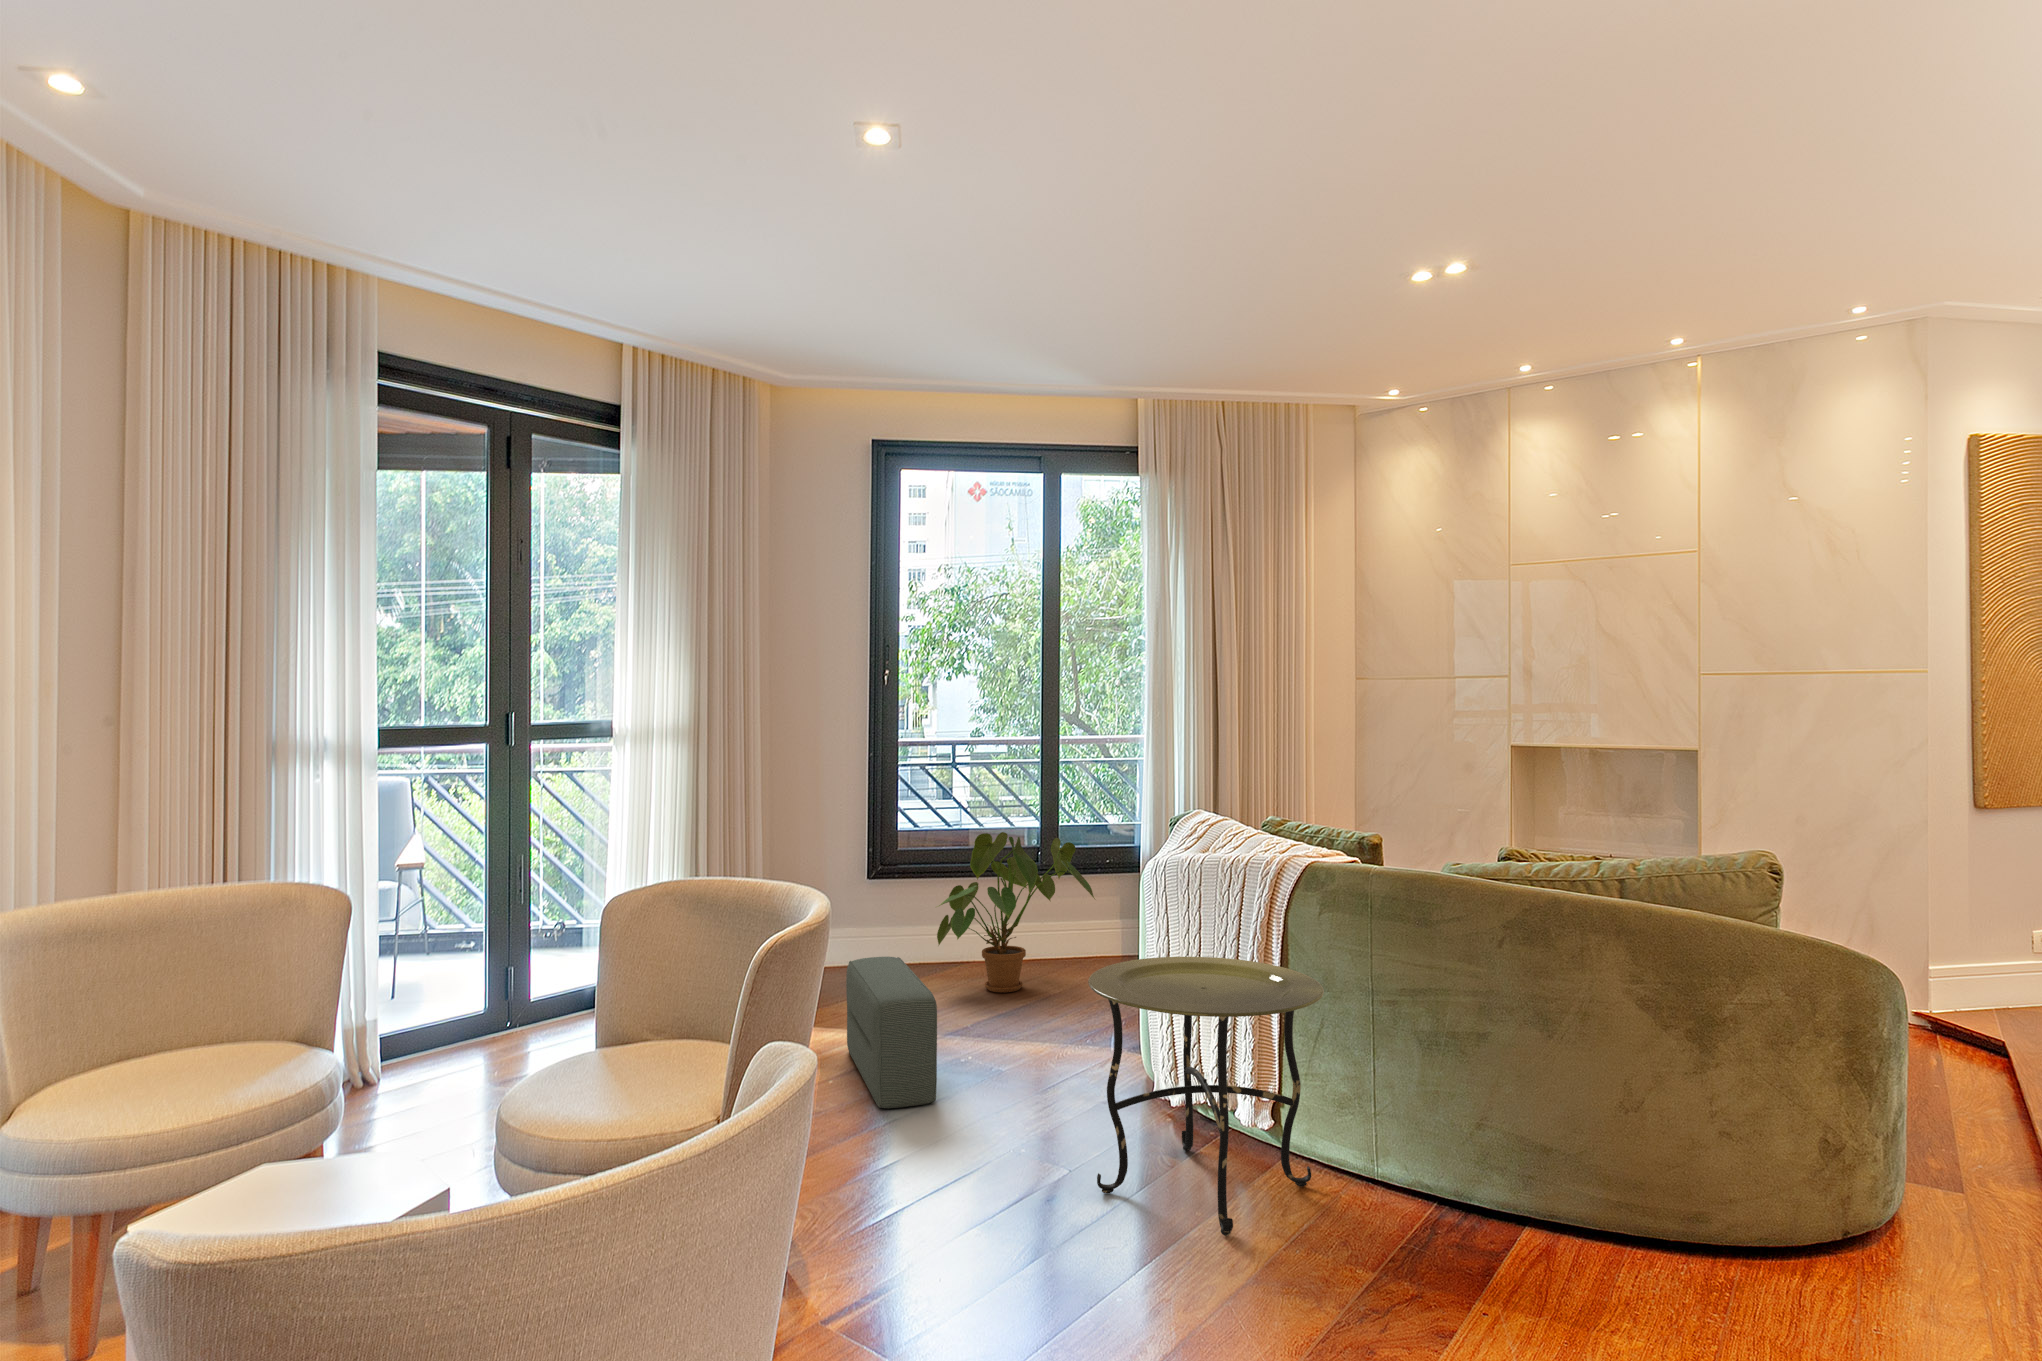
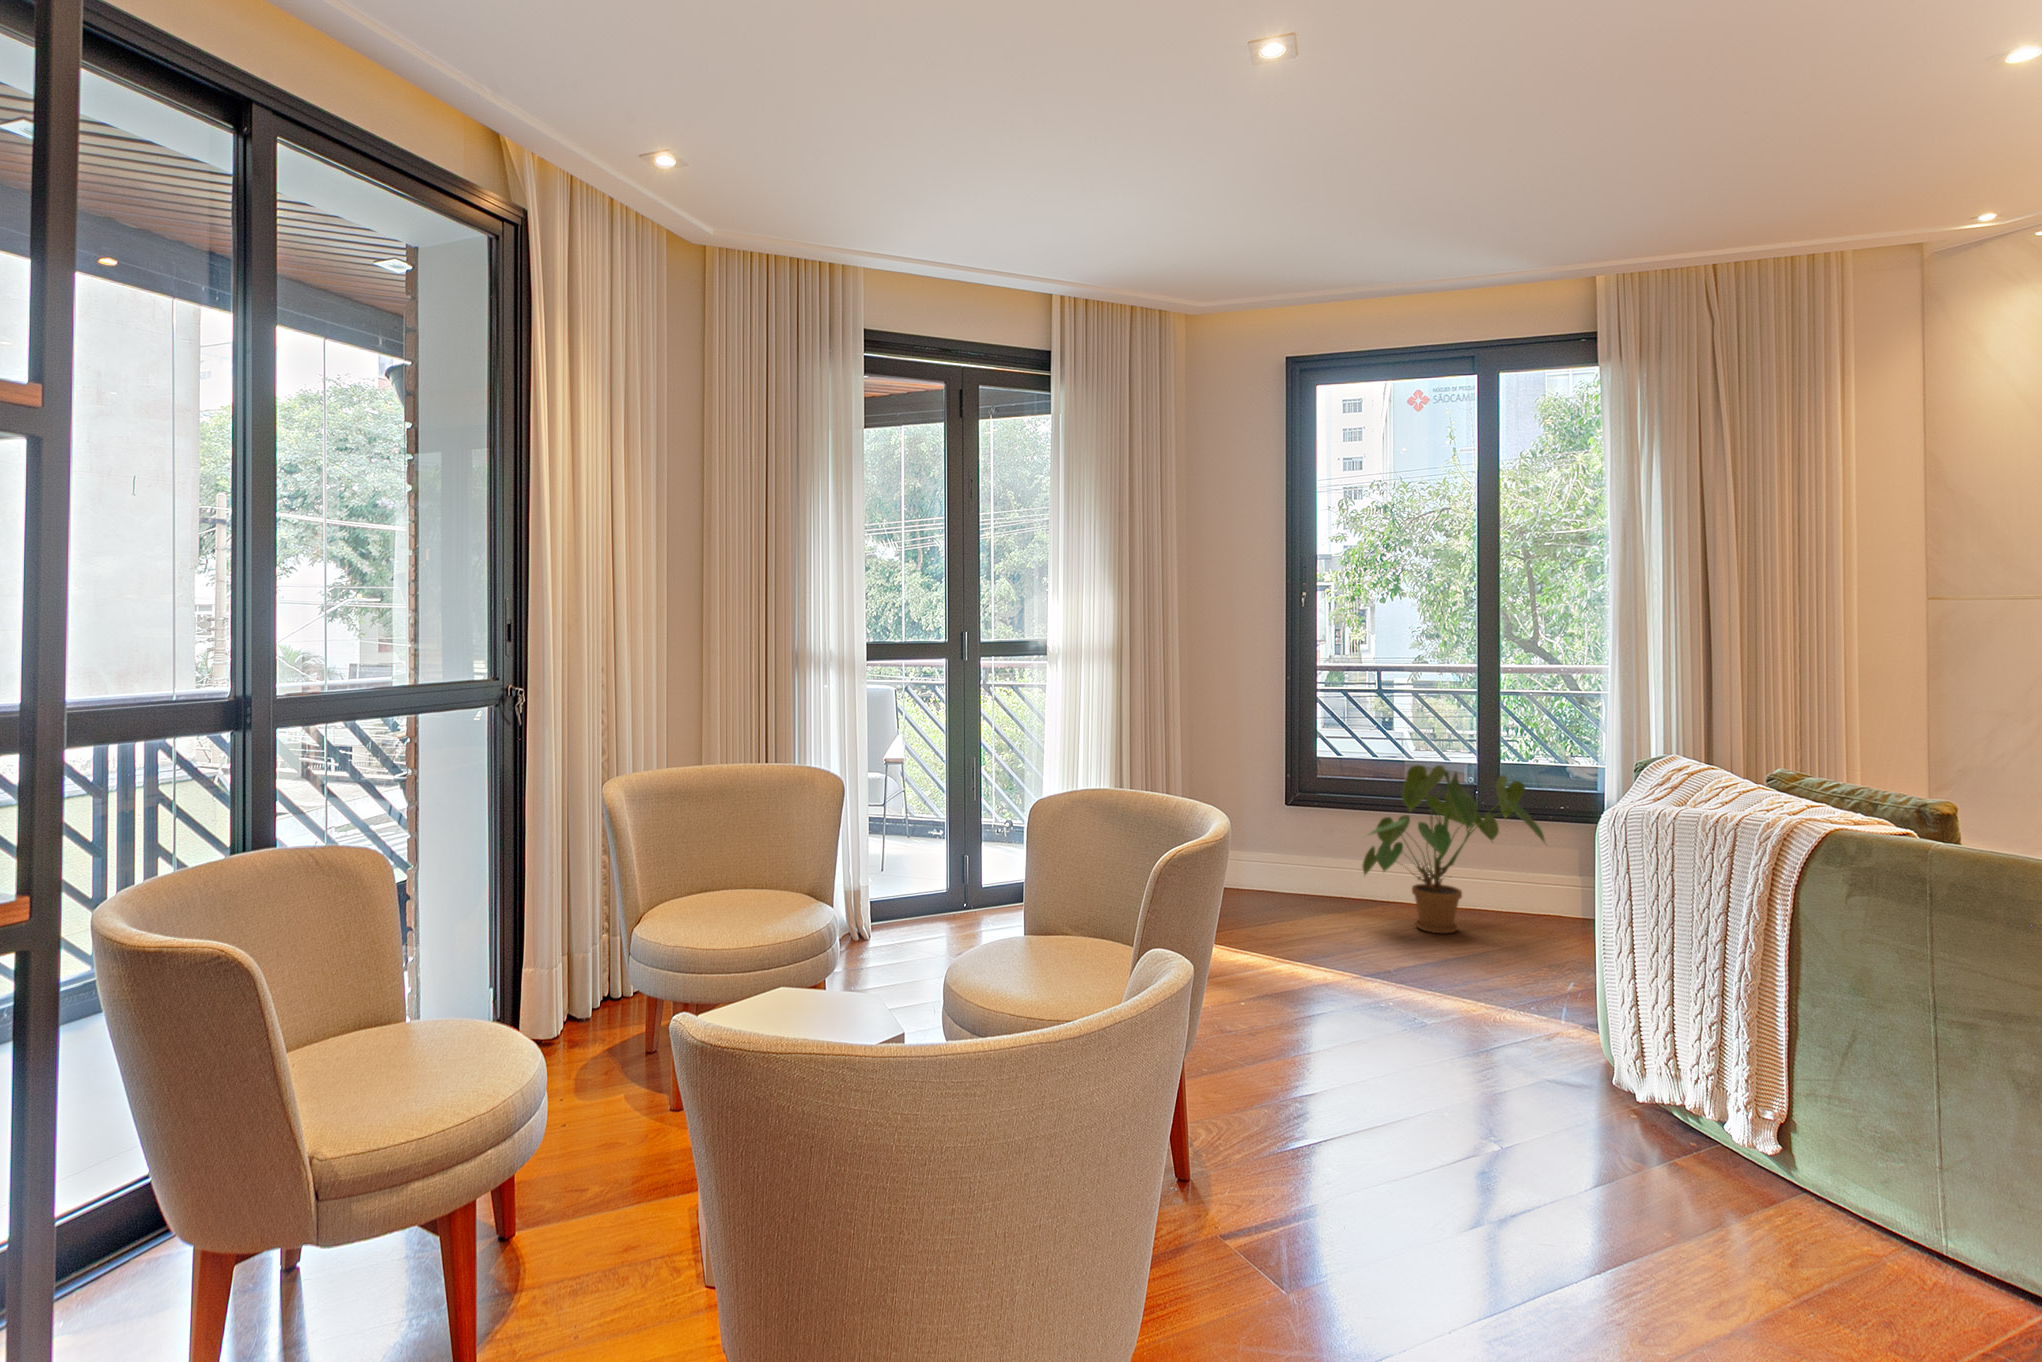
pouf: present [846,957,937,1108] -> none [1260,883,1348,1040]
side table: present [1088,957,1324,1236] -> none [1517,926,1859,1278]

